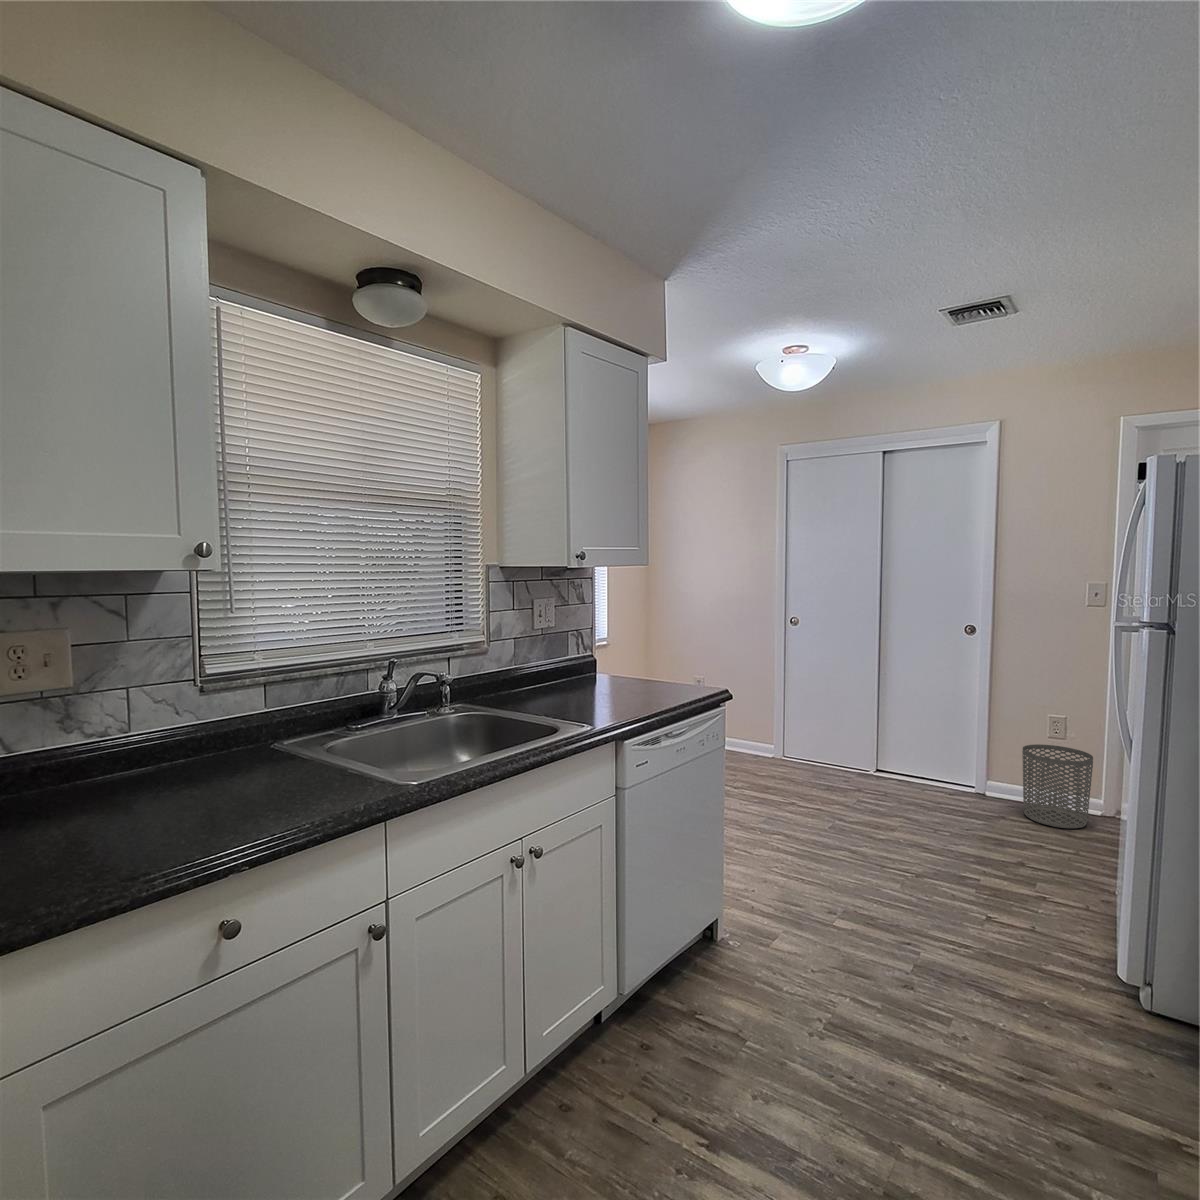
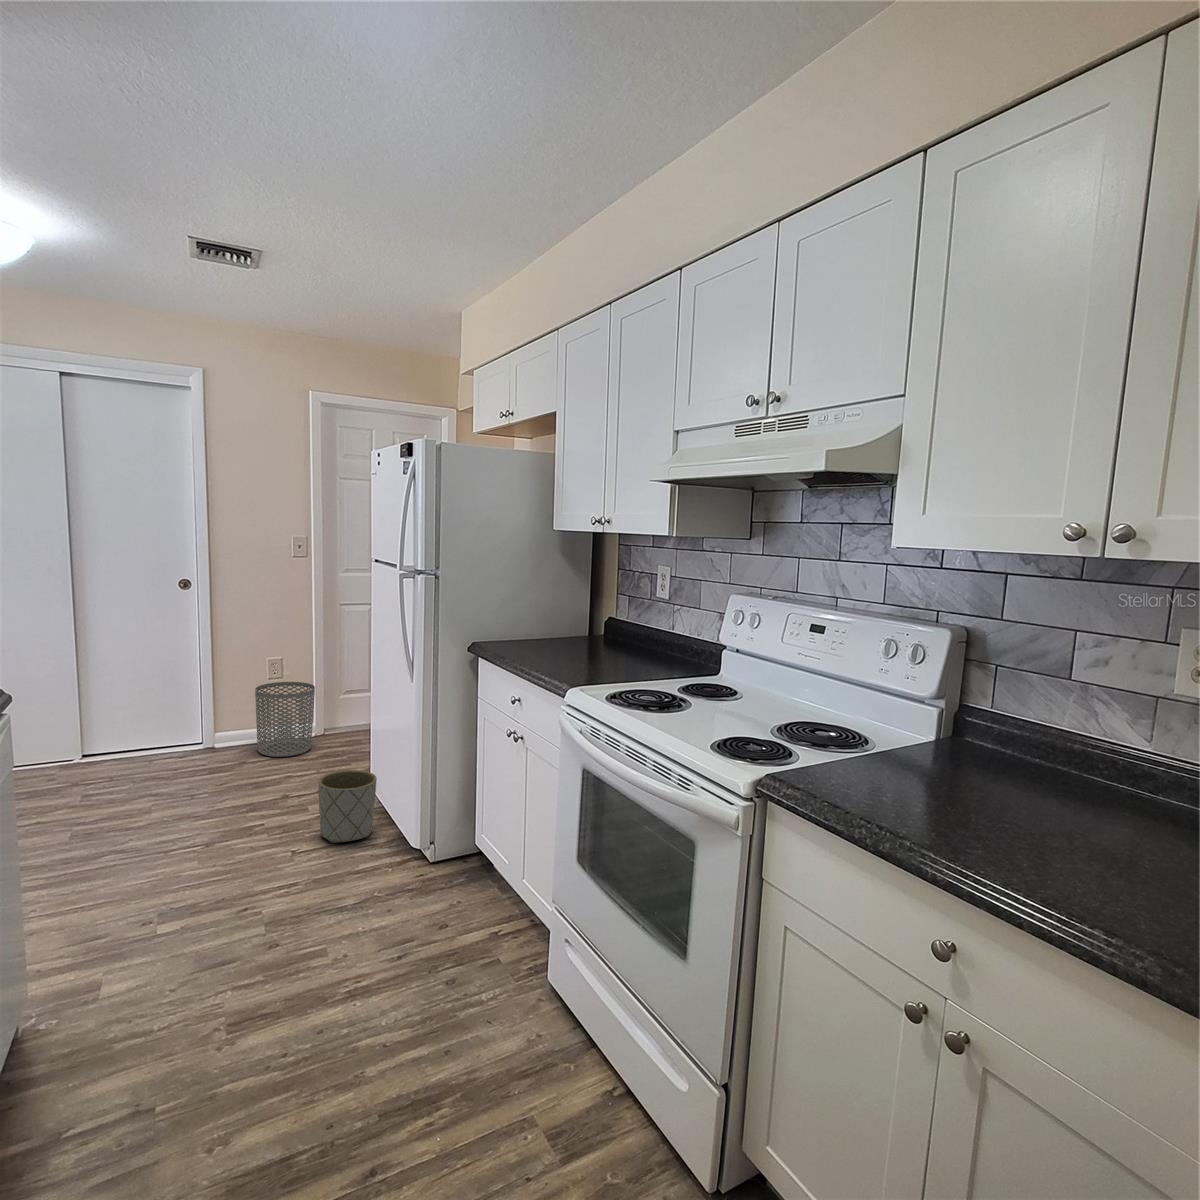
planter: none [1026,851,1102,941] -> present [318,770,377,843]

